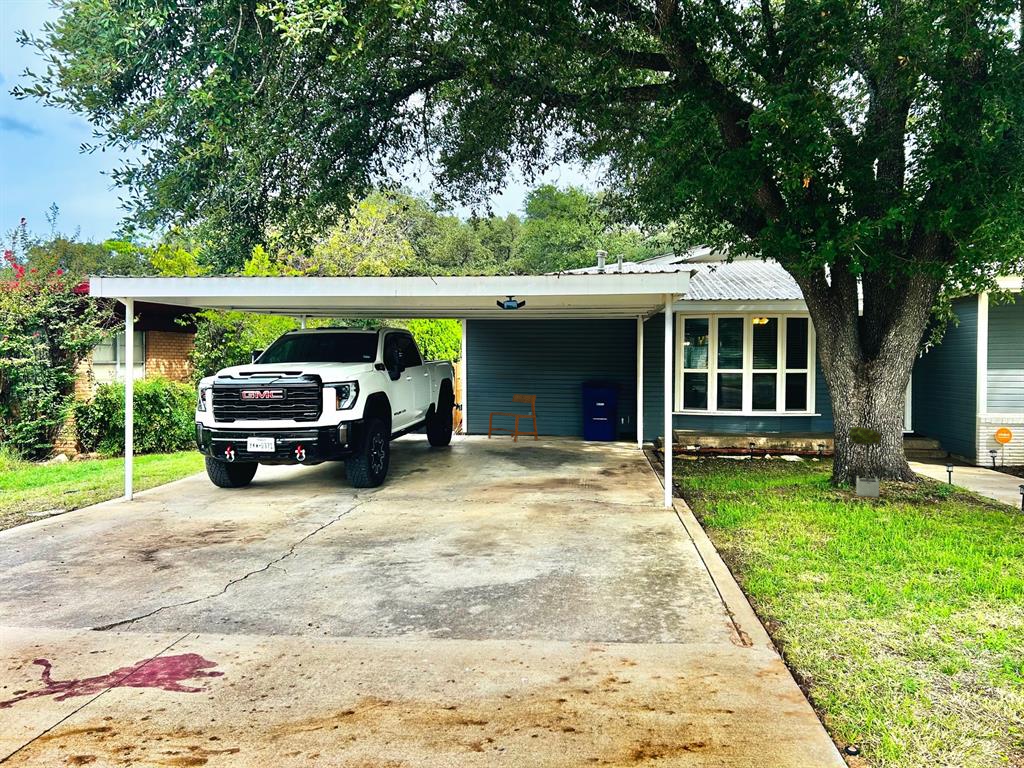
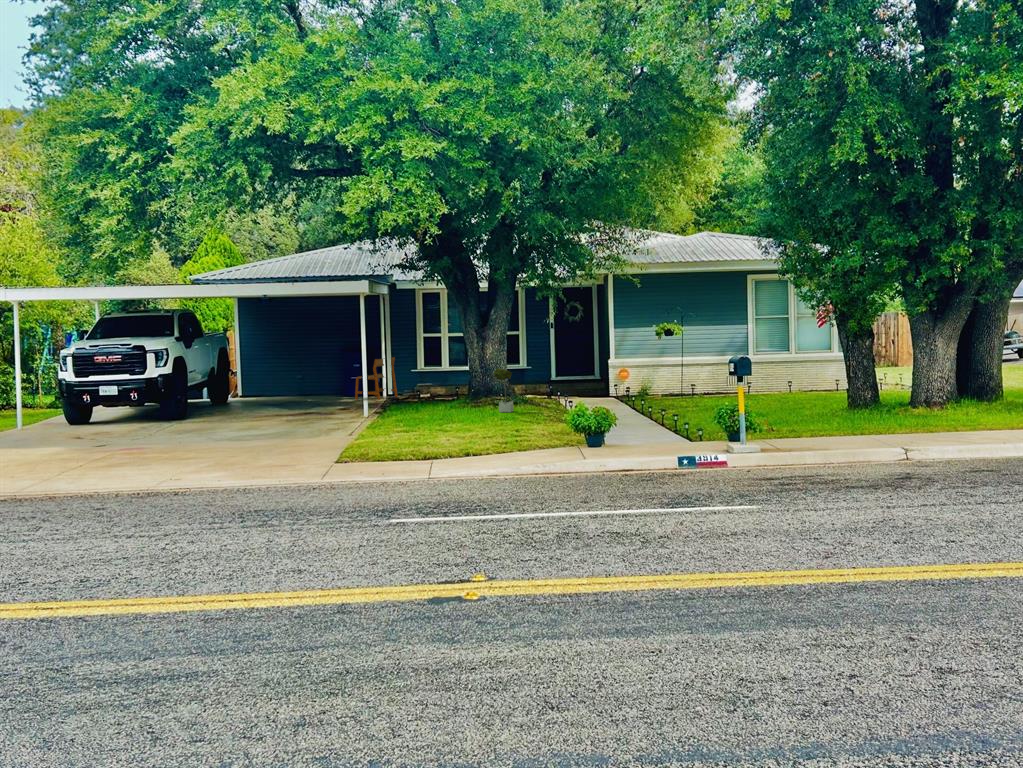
bench: present [488,394,538,443] -> present [355,357,398,400]

